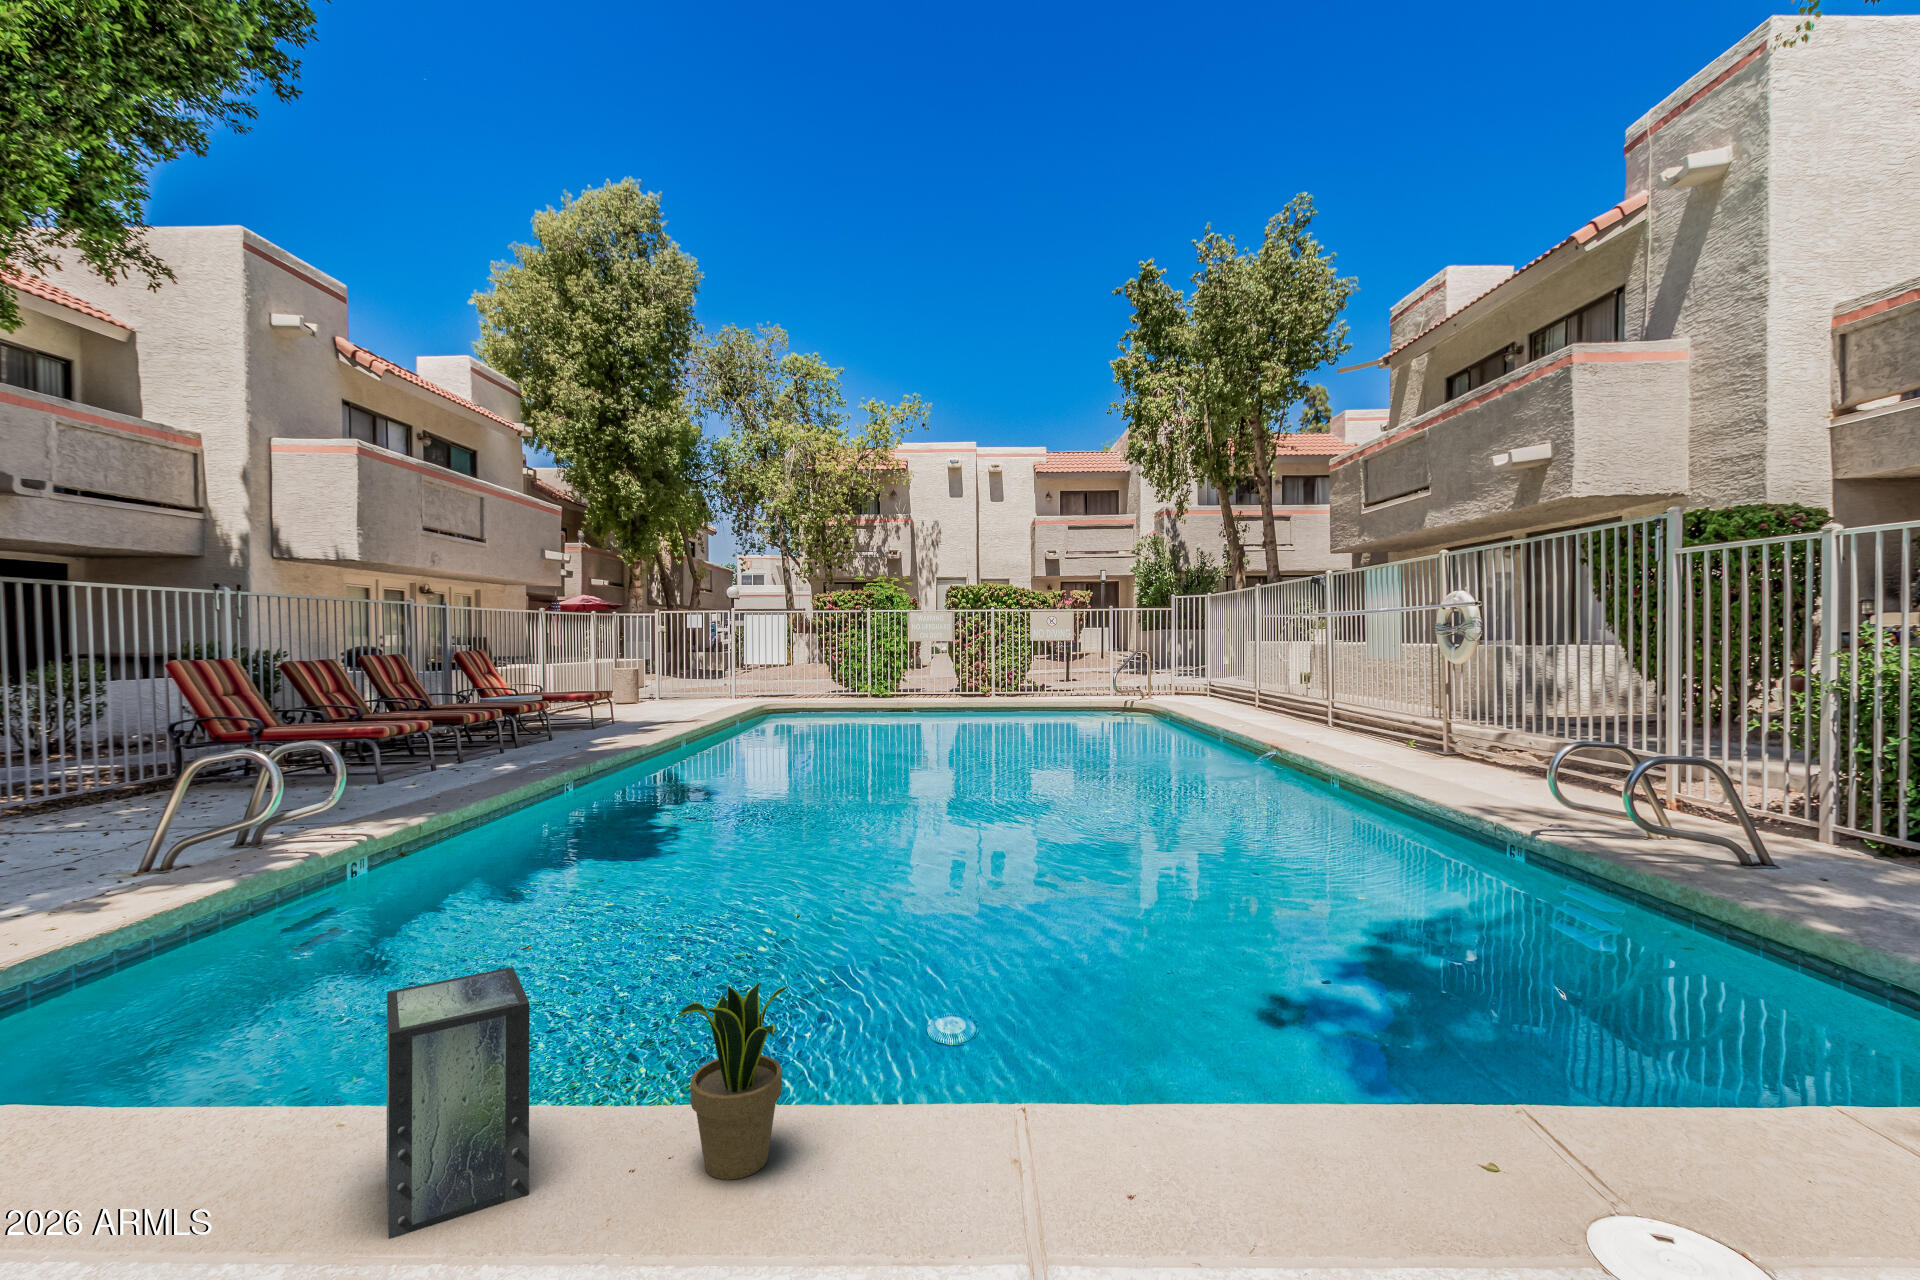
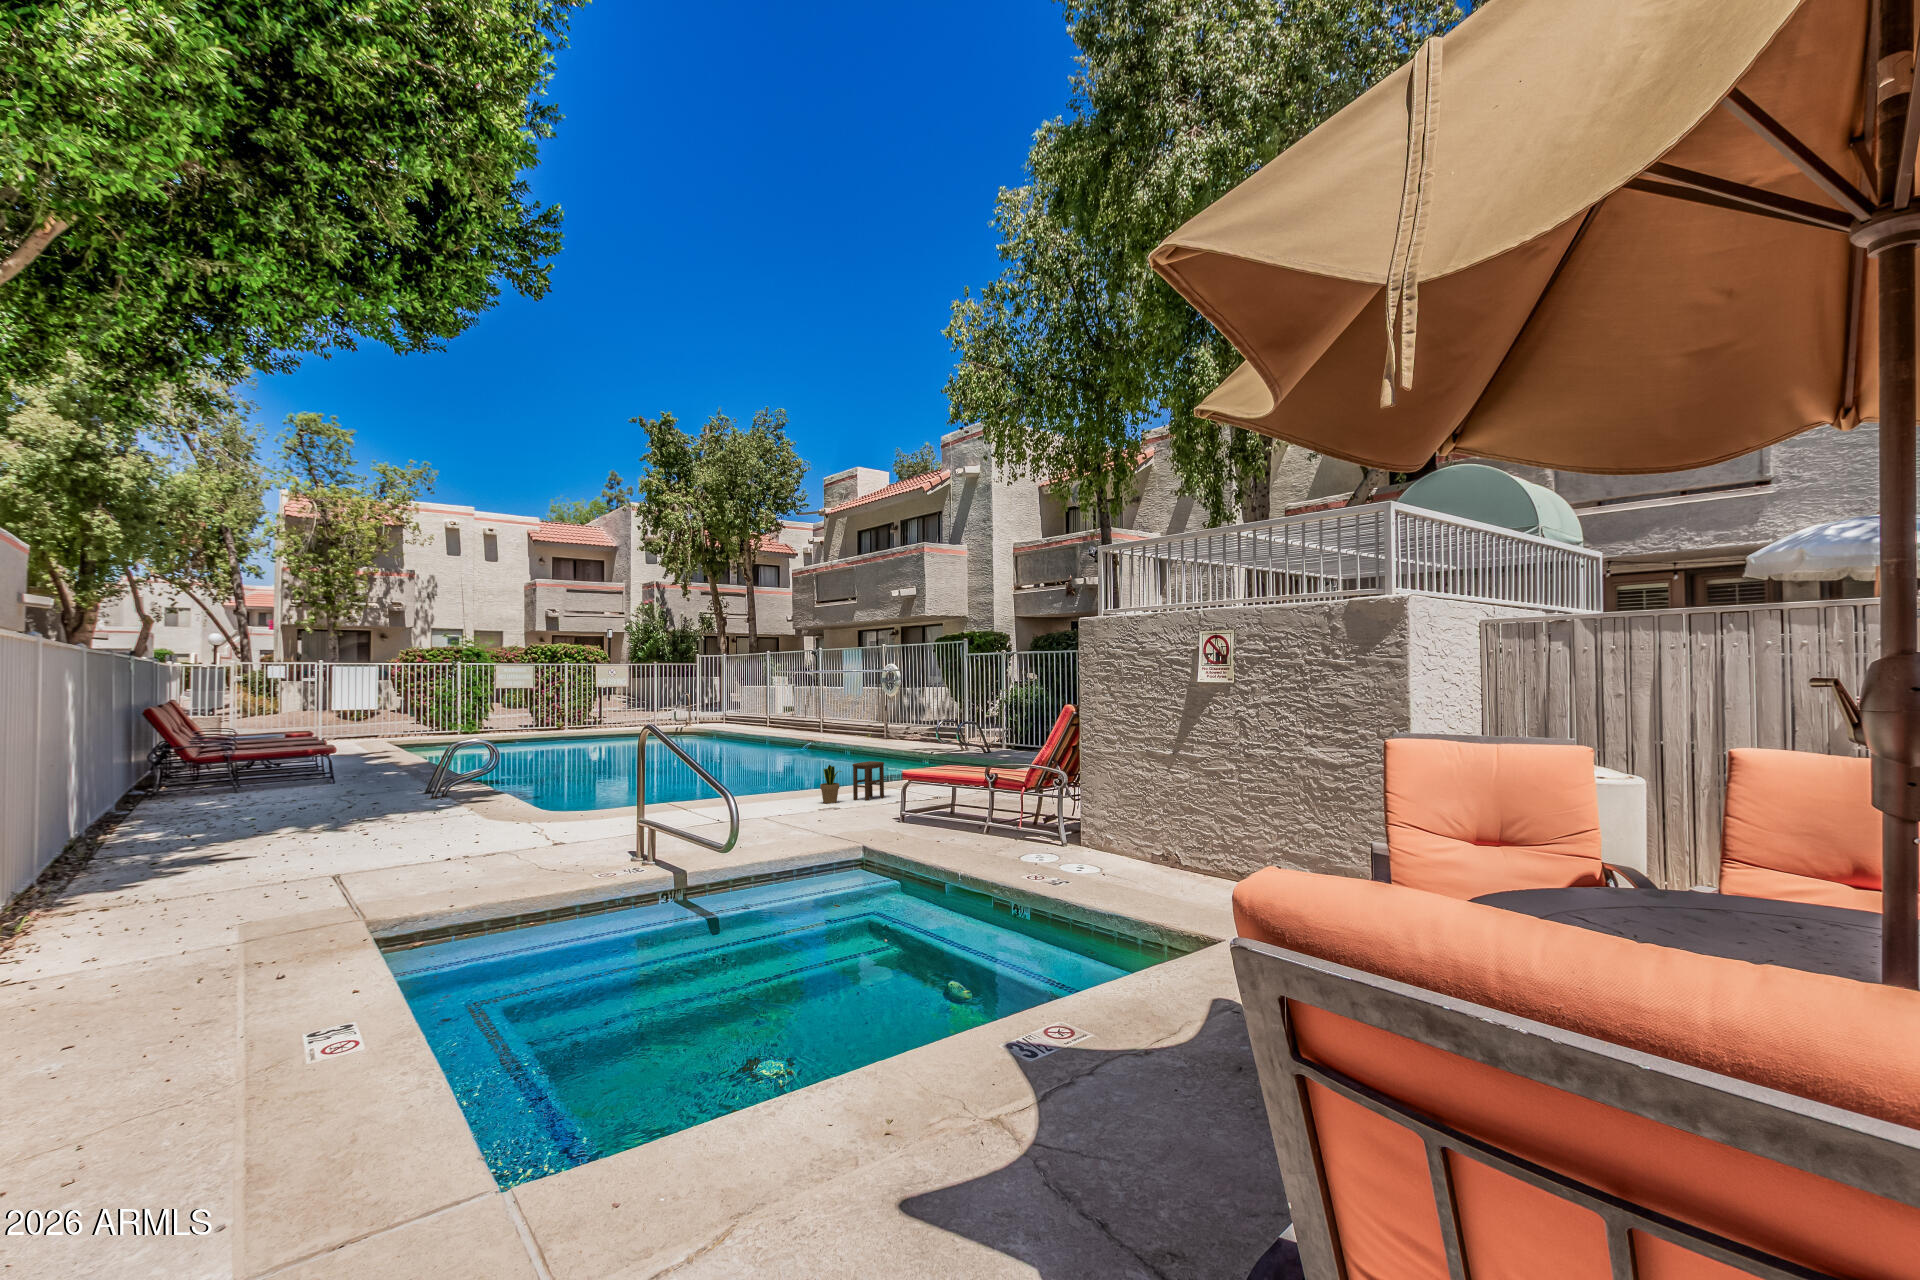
storage box: present [386,967,529,1239] -> none [768,768,802,812]
stool: none [853,983,1006,1227] -> present [852,761,884,801]

